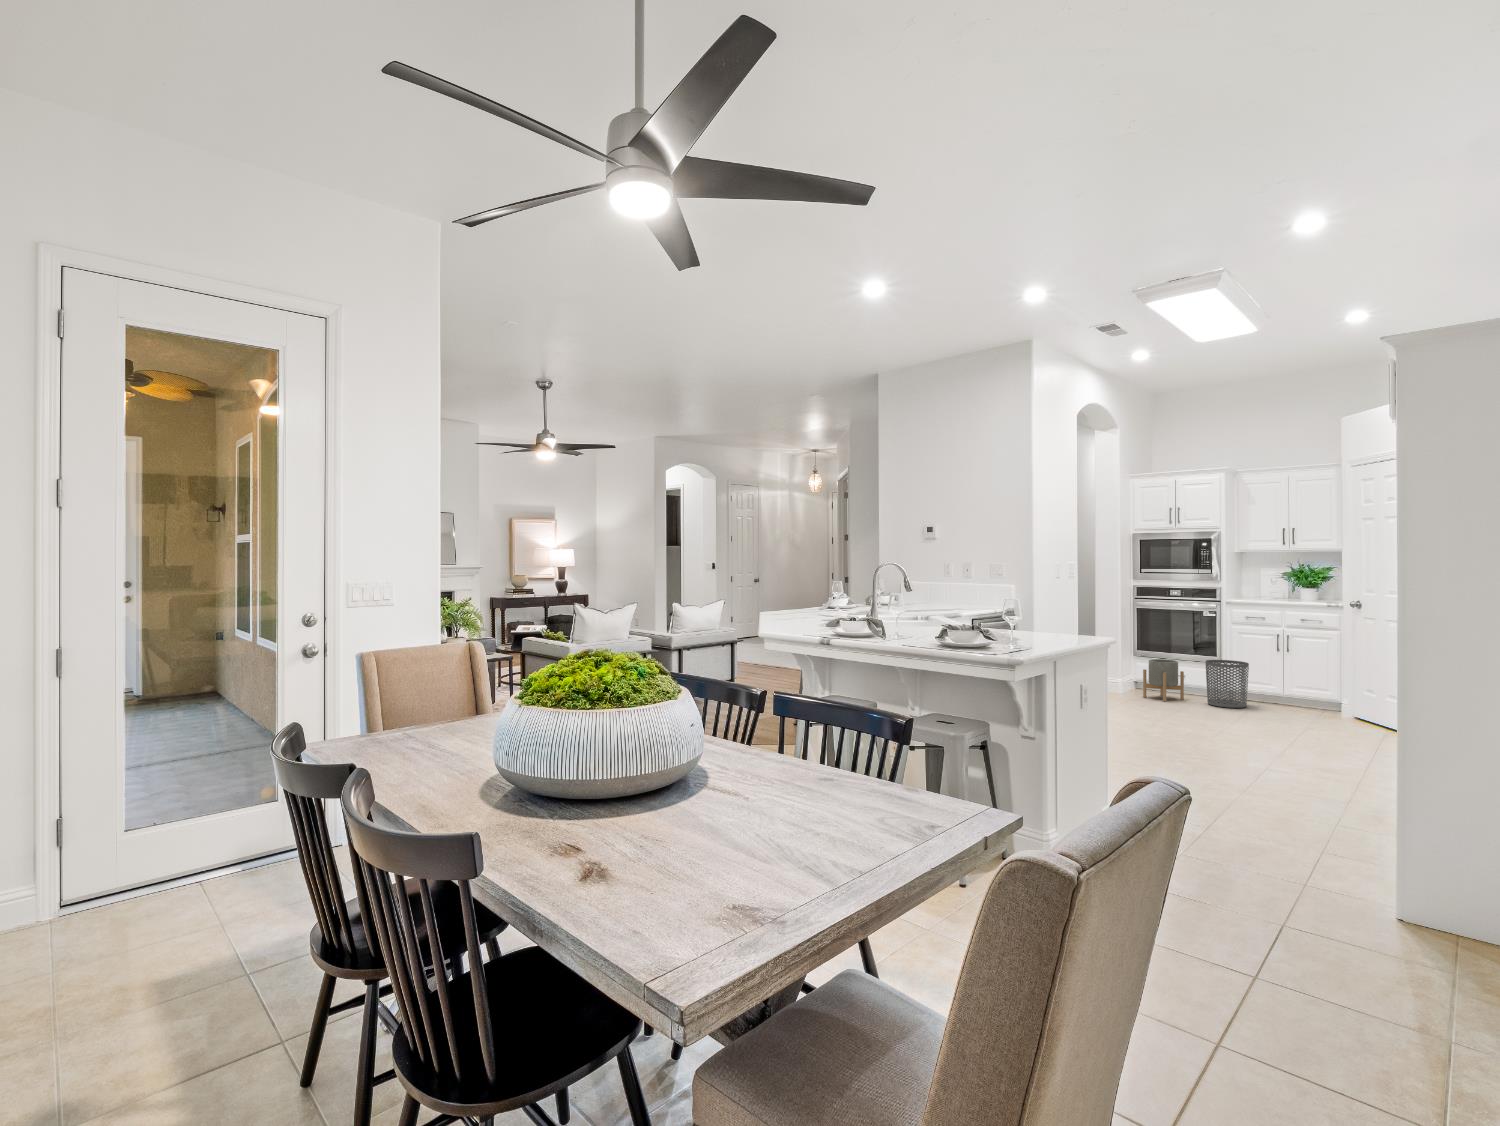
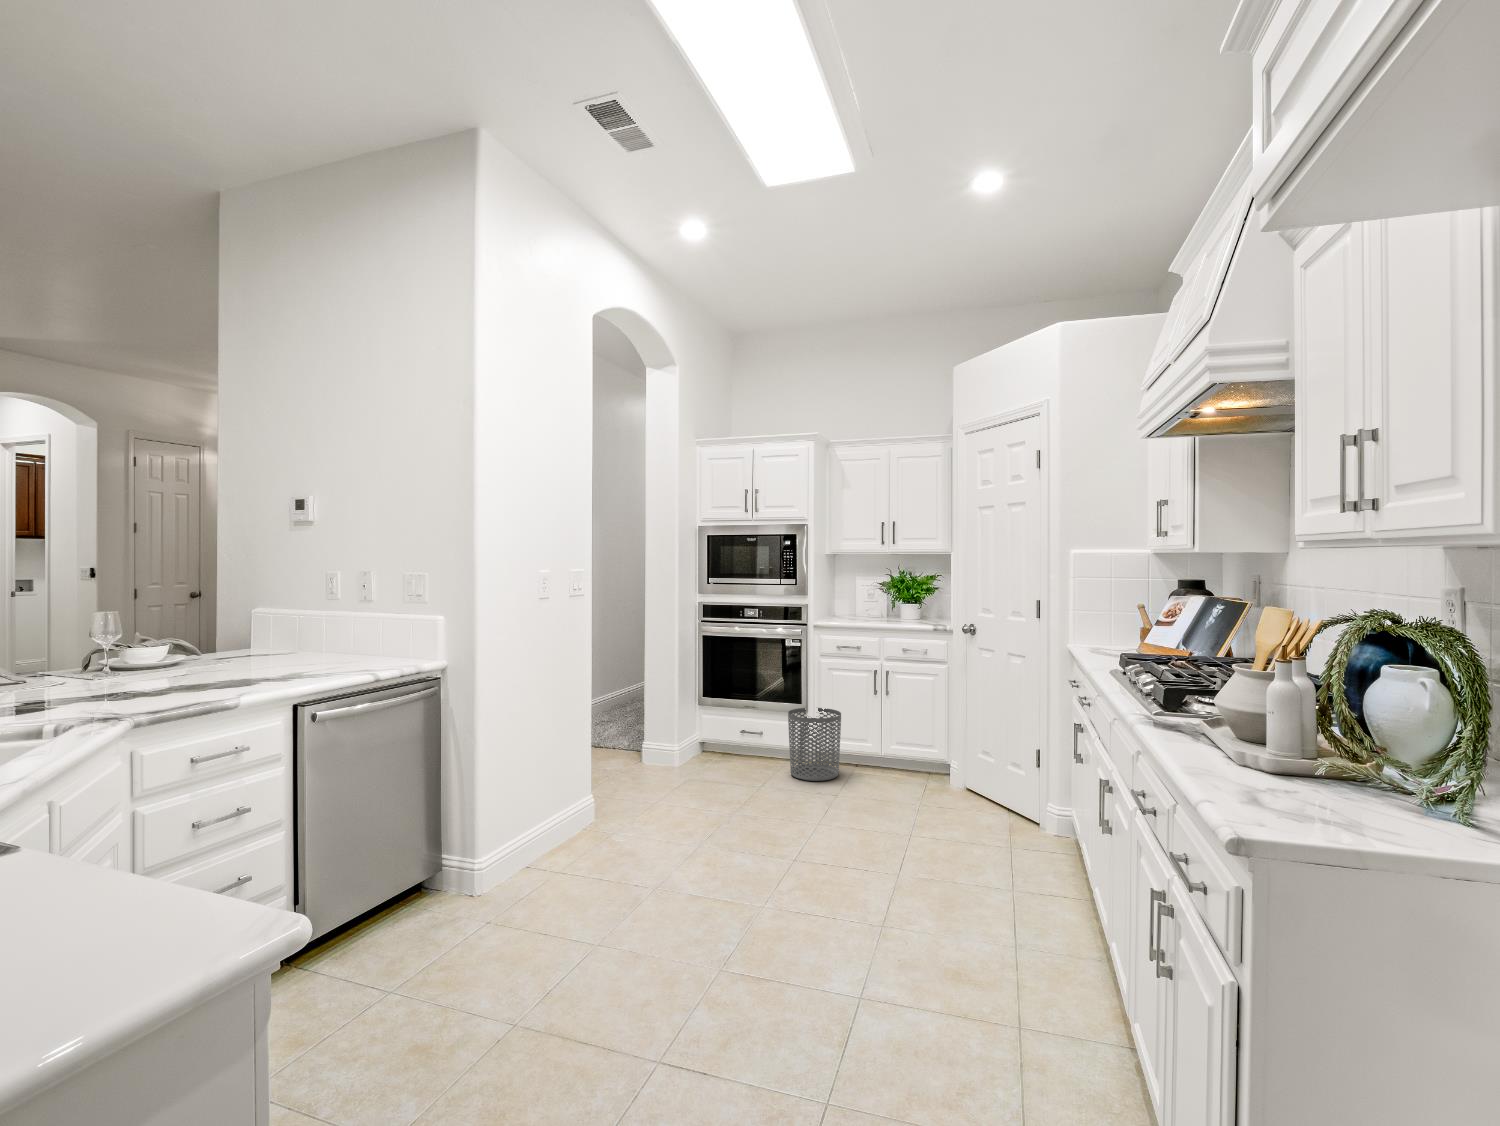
planter: present [1143,659,1184,701] -> none [709,710,762,776]

